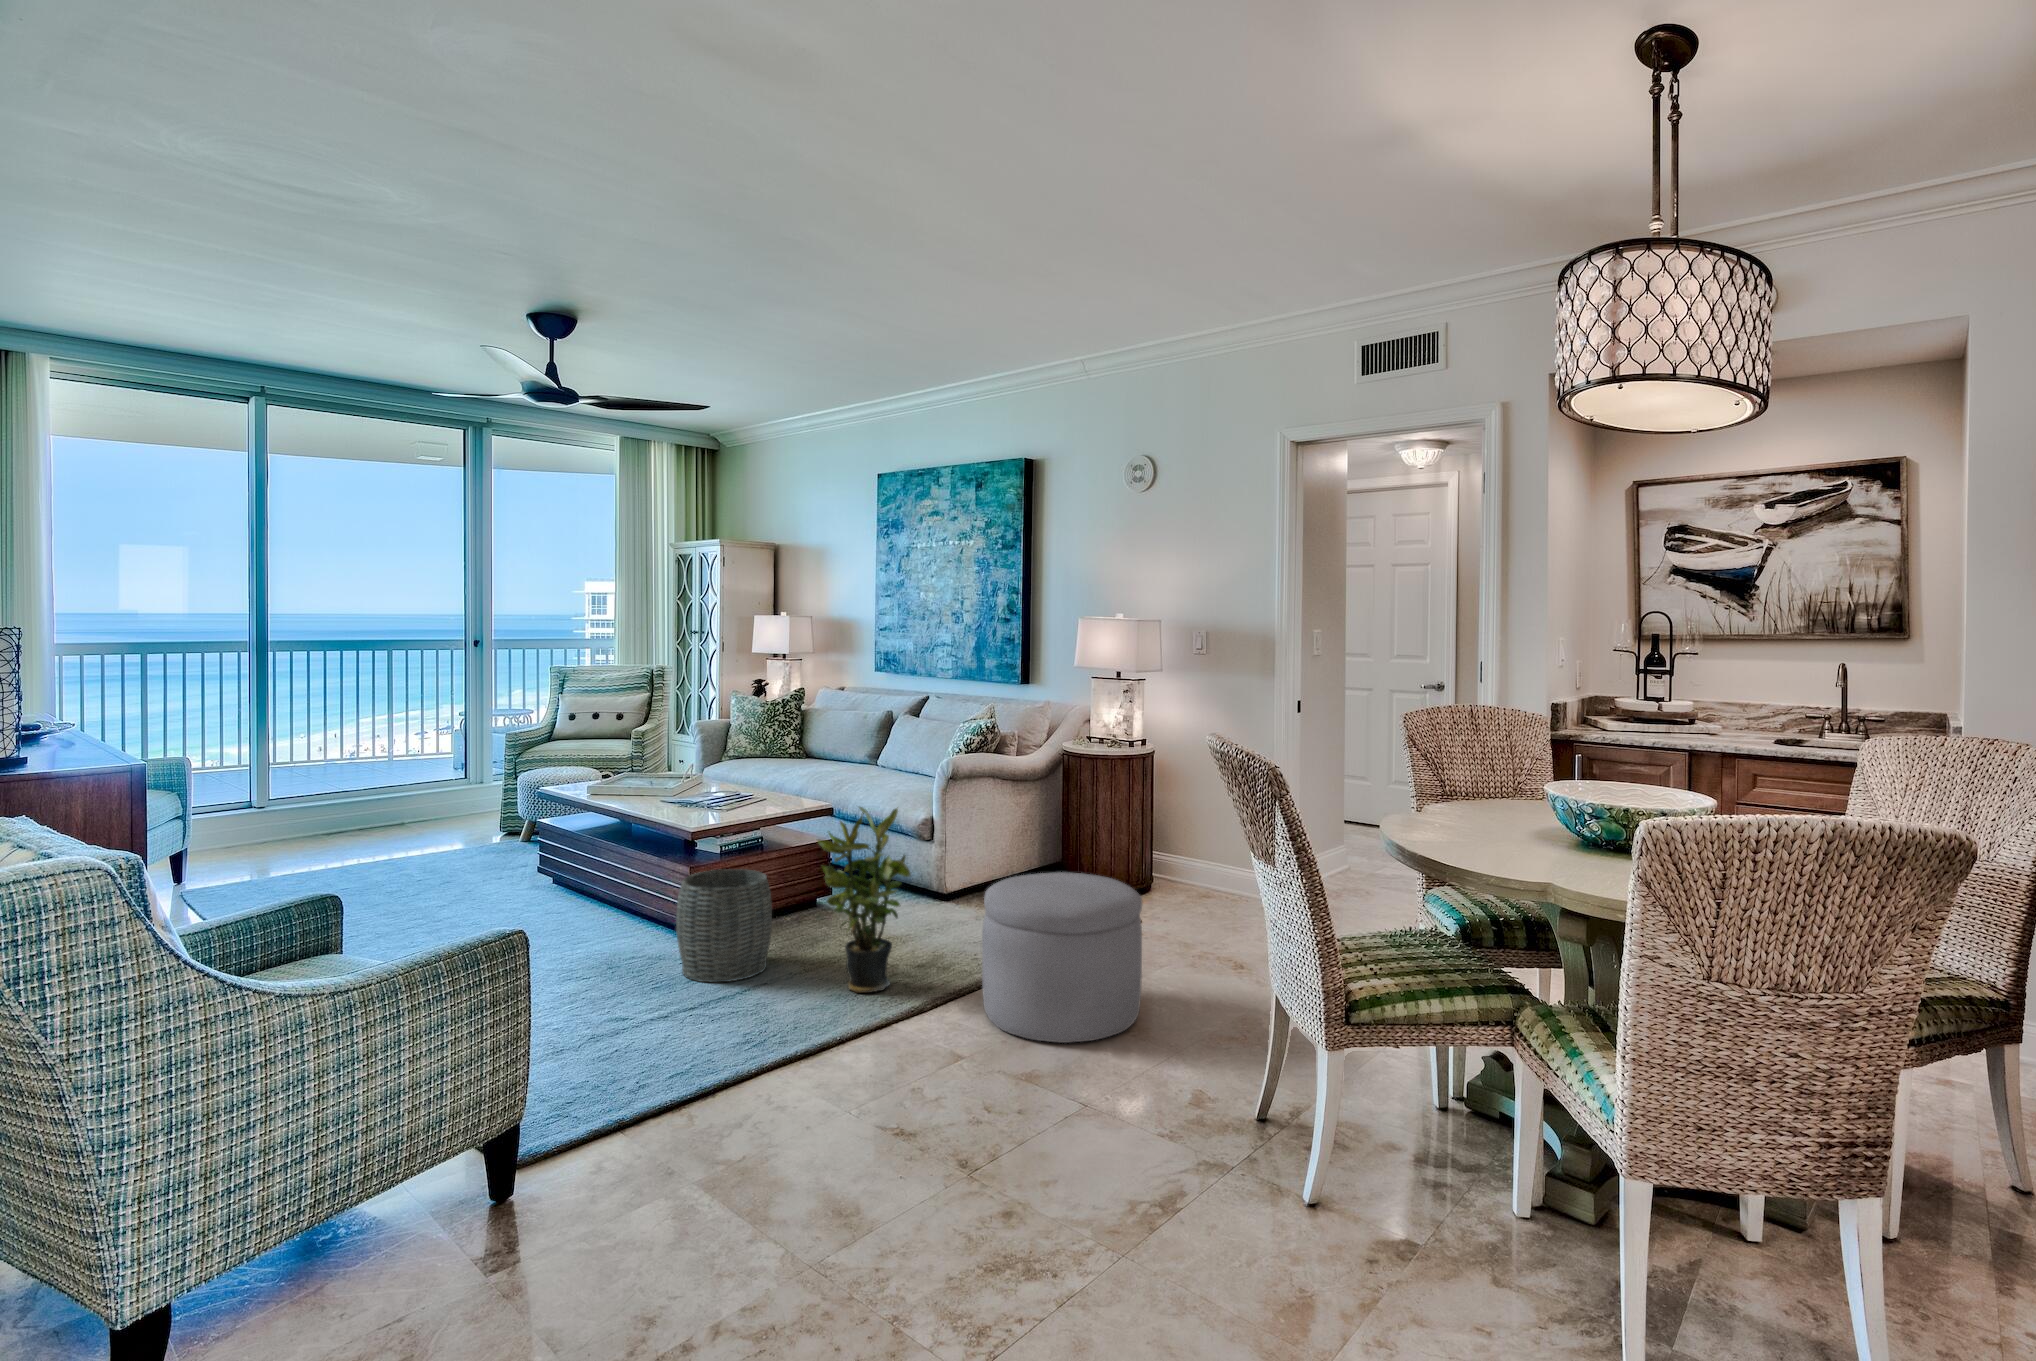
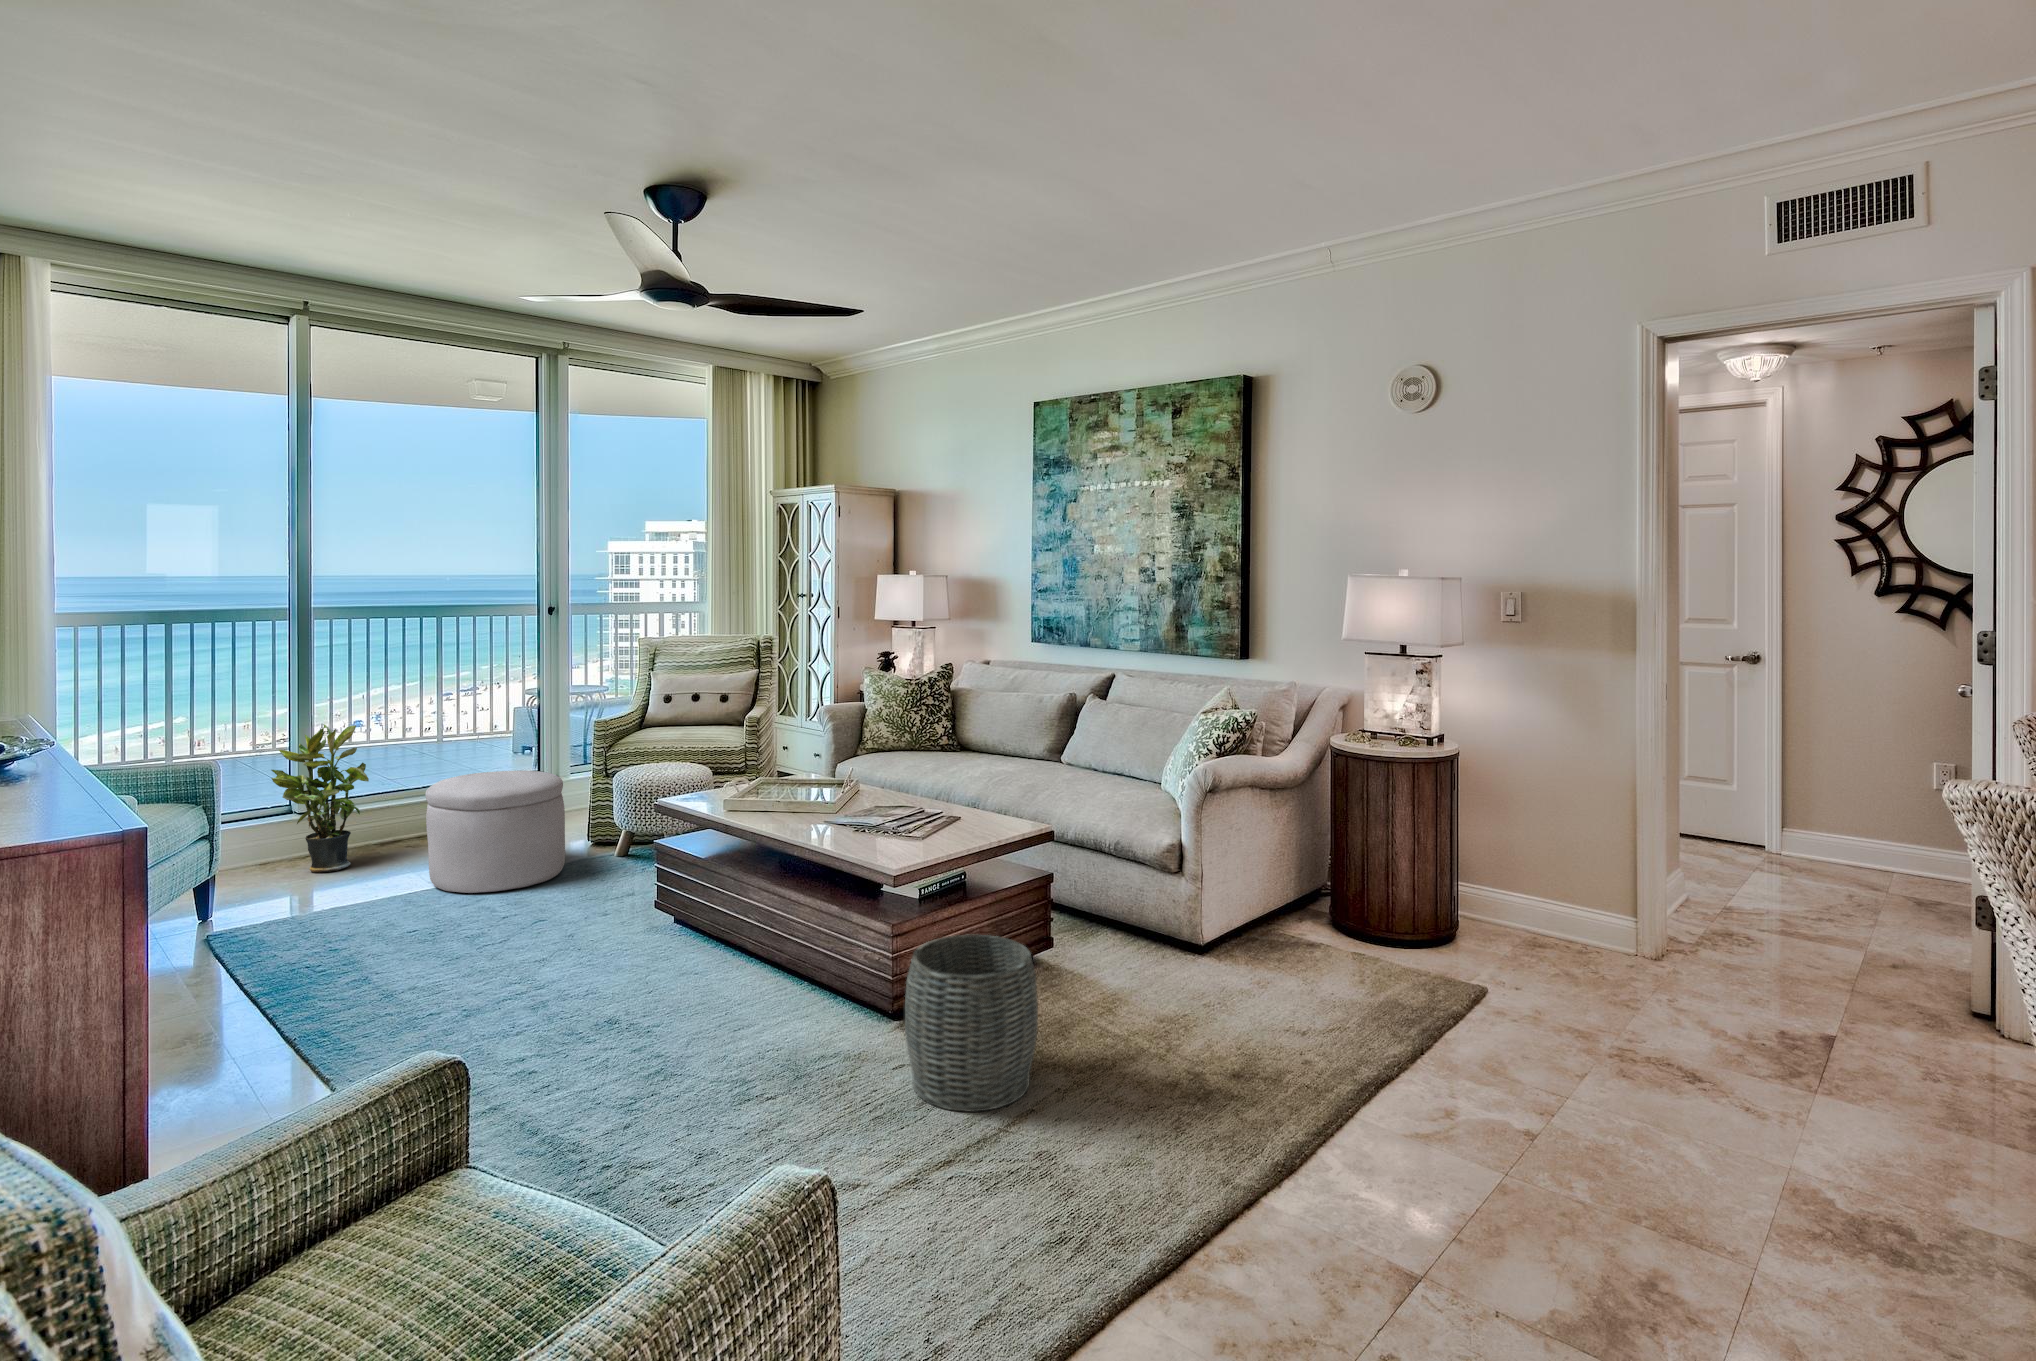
potted plant: present [818,807,910,993] -> present [271,724,369,872]
ottoman: present [982,872,1142,1043] -> present [425,770,565,893]

